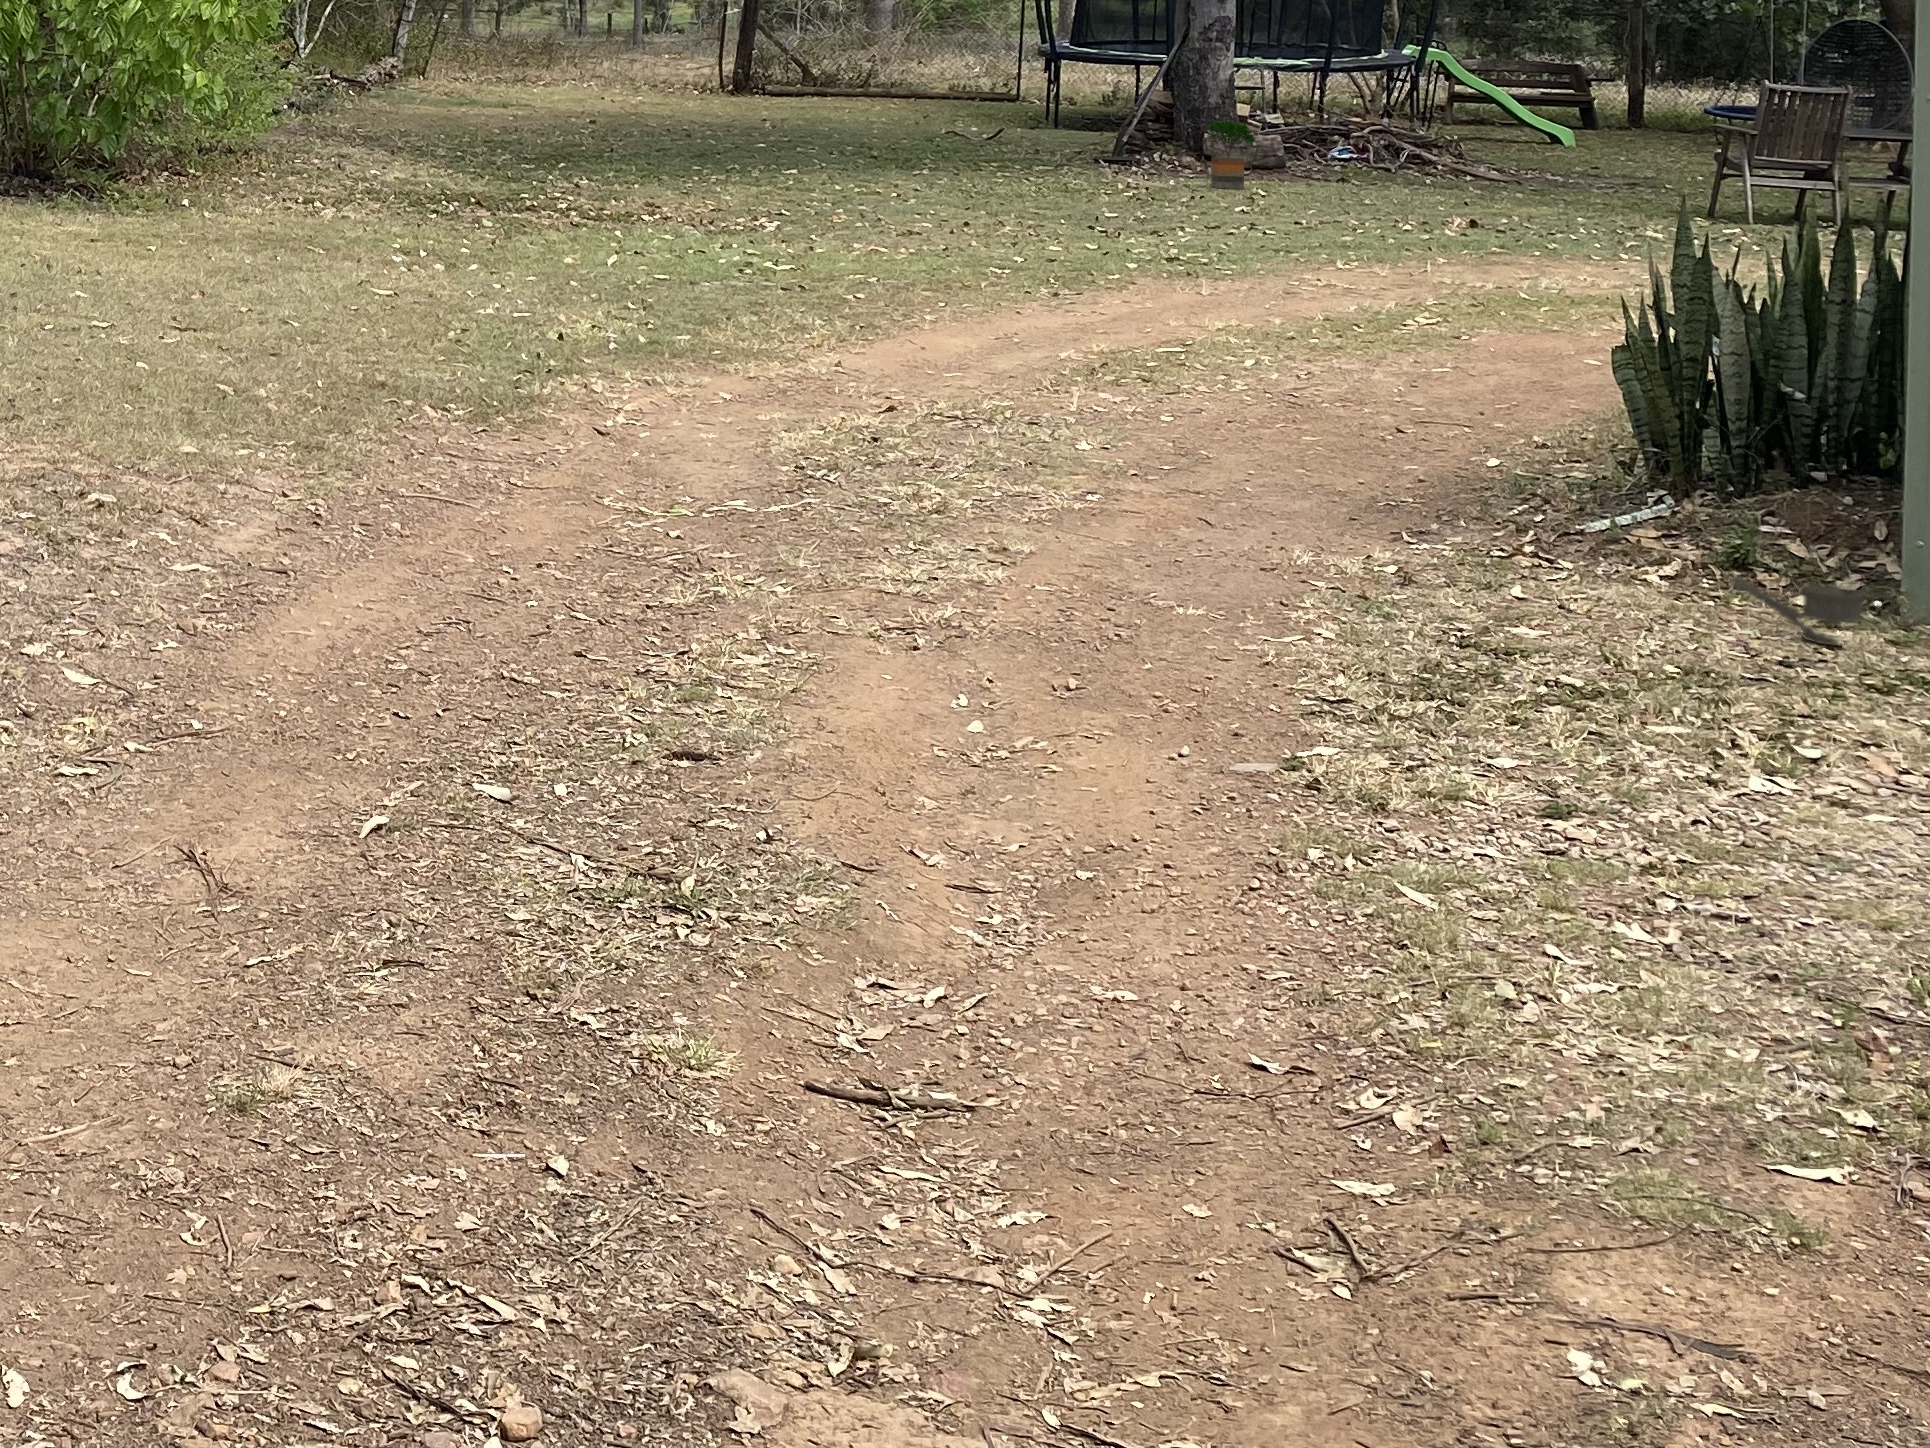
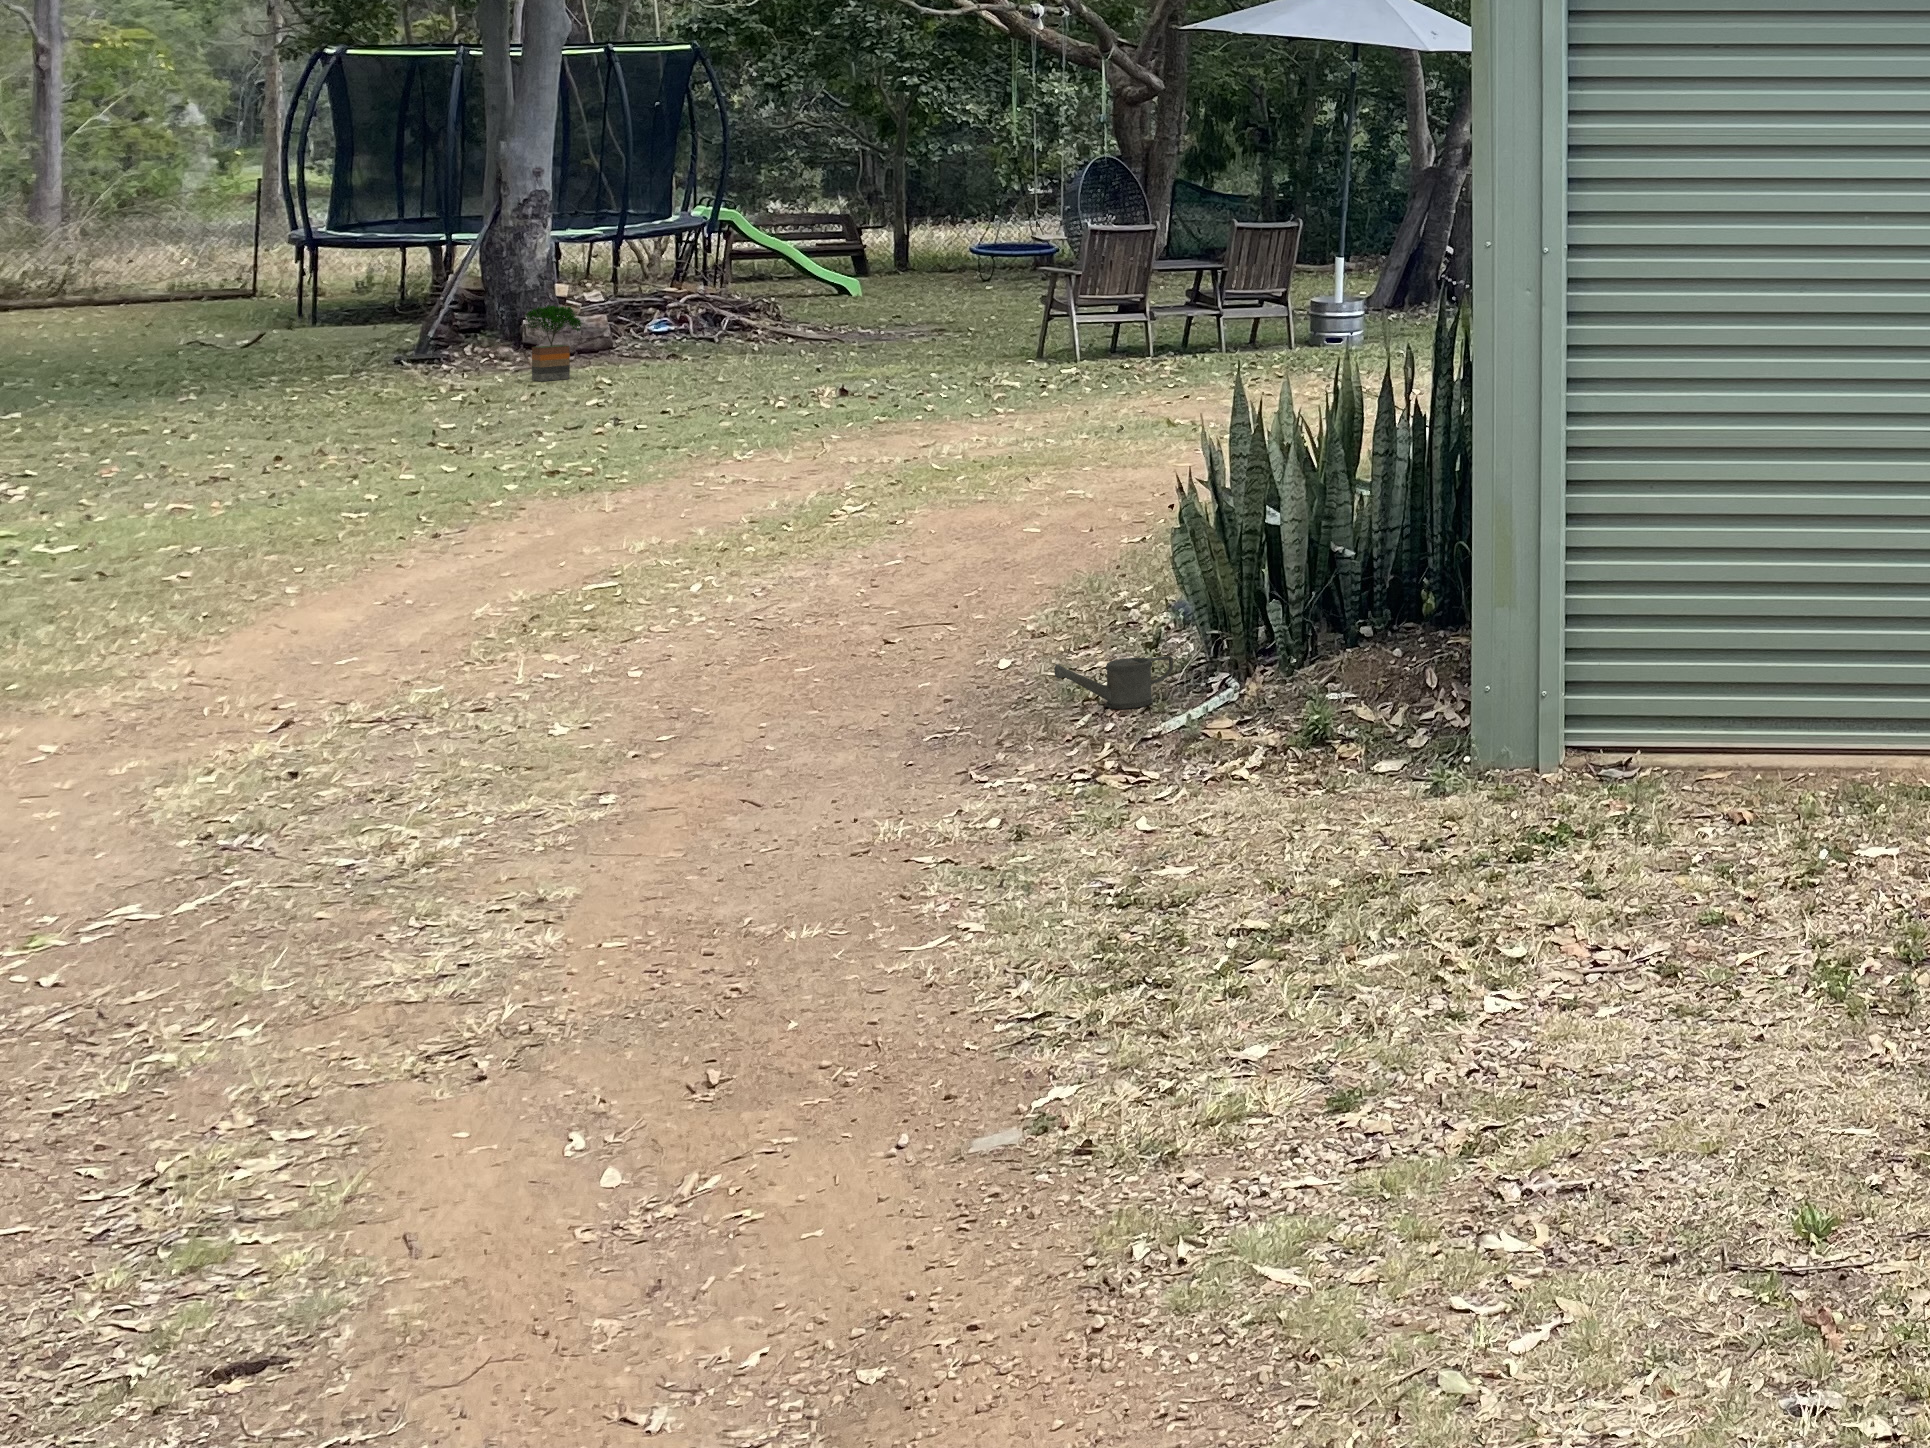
watering can: present [1733,575,1895,646] -> present [1054,656,1173,709]

